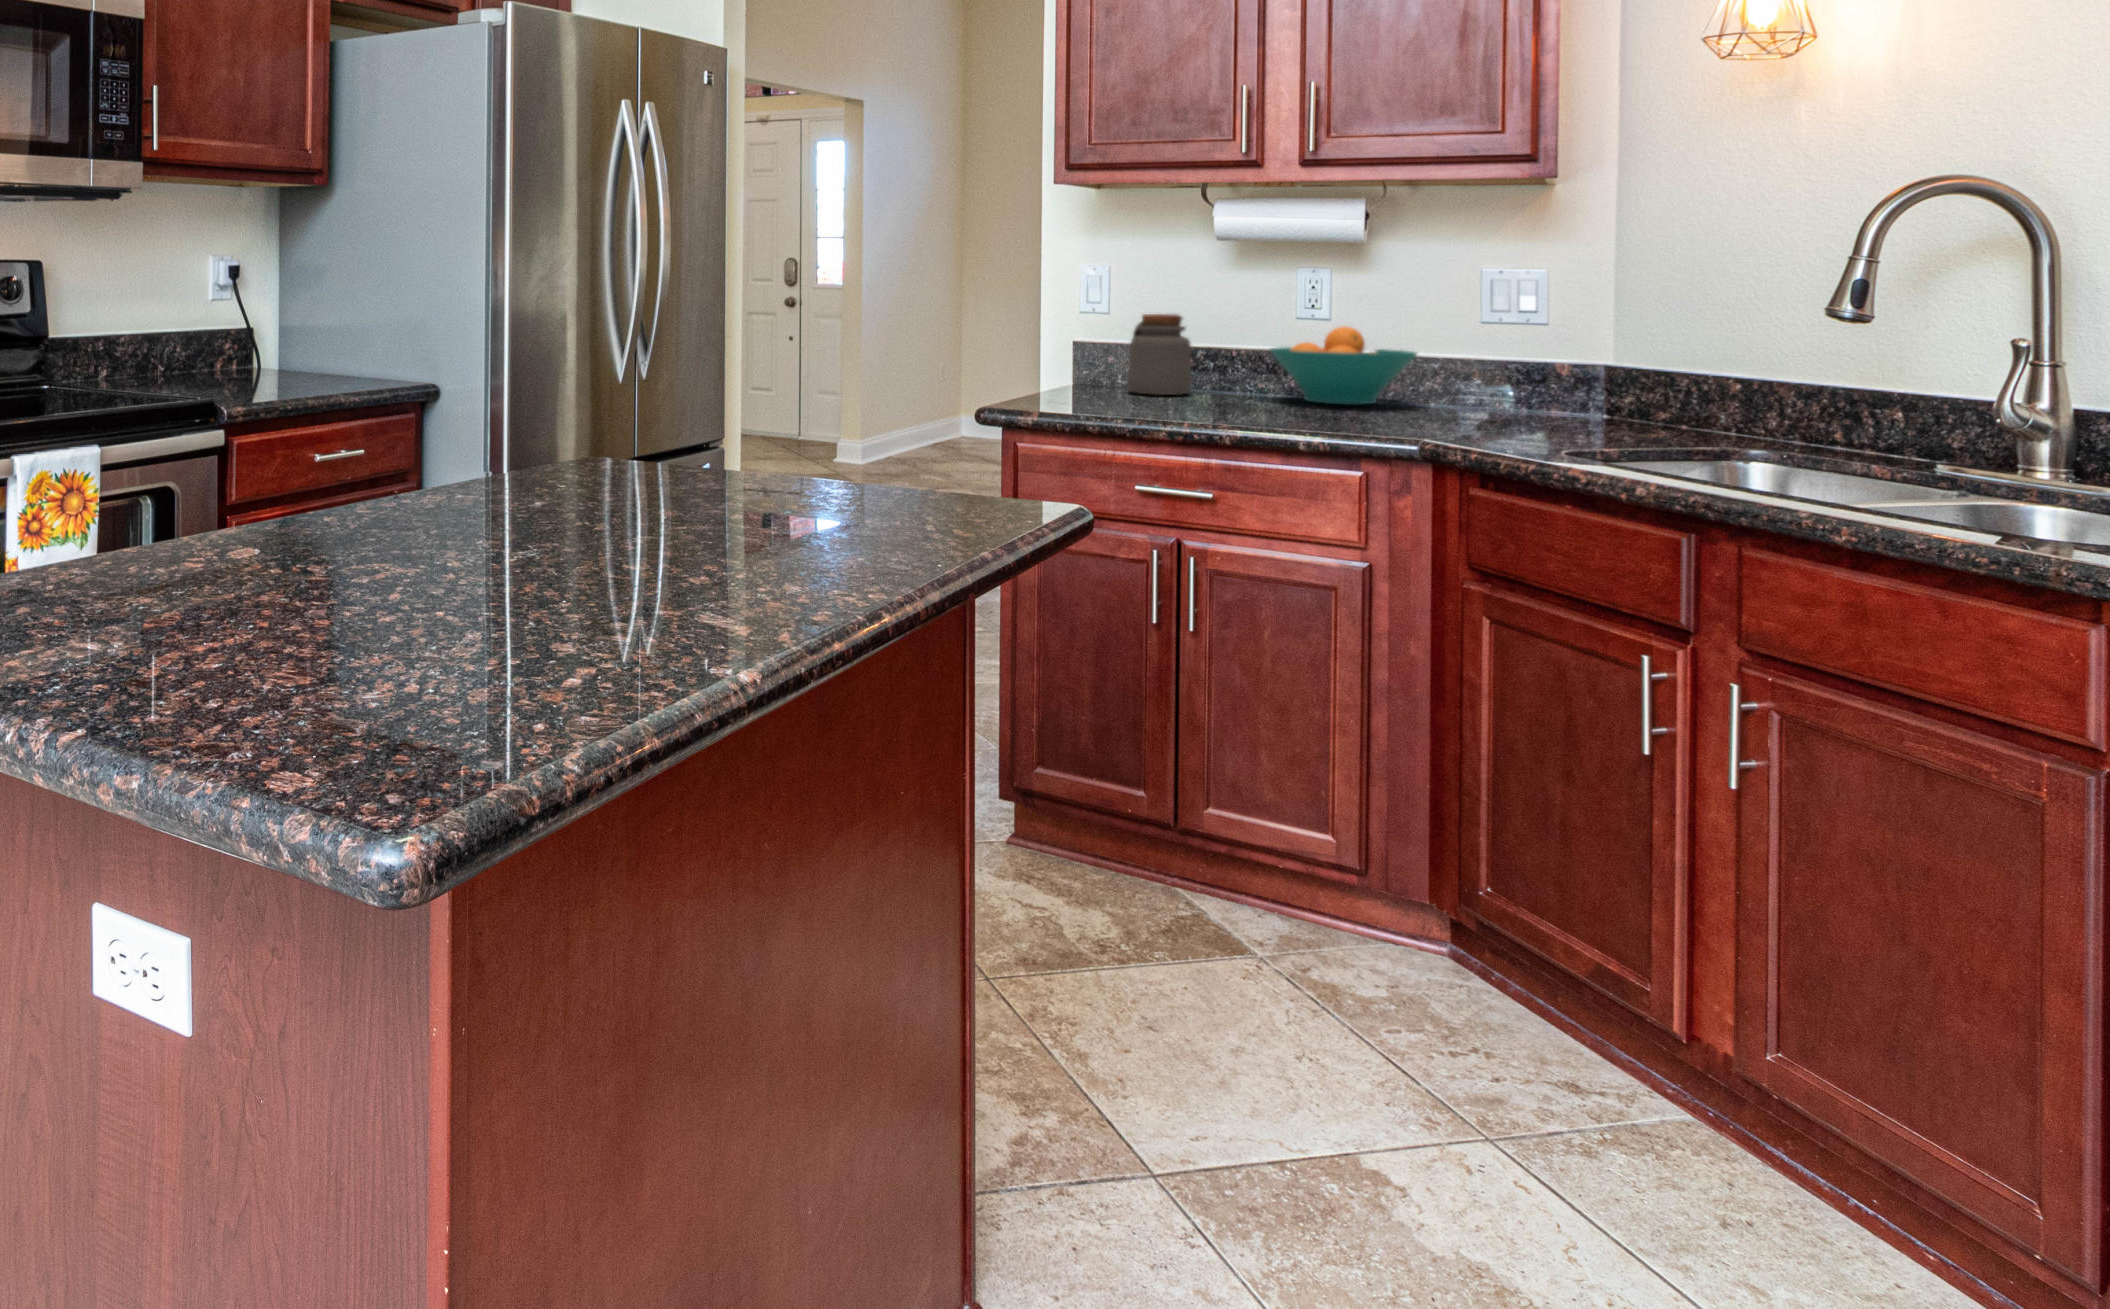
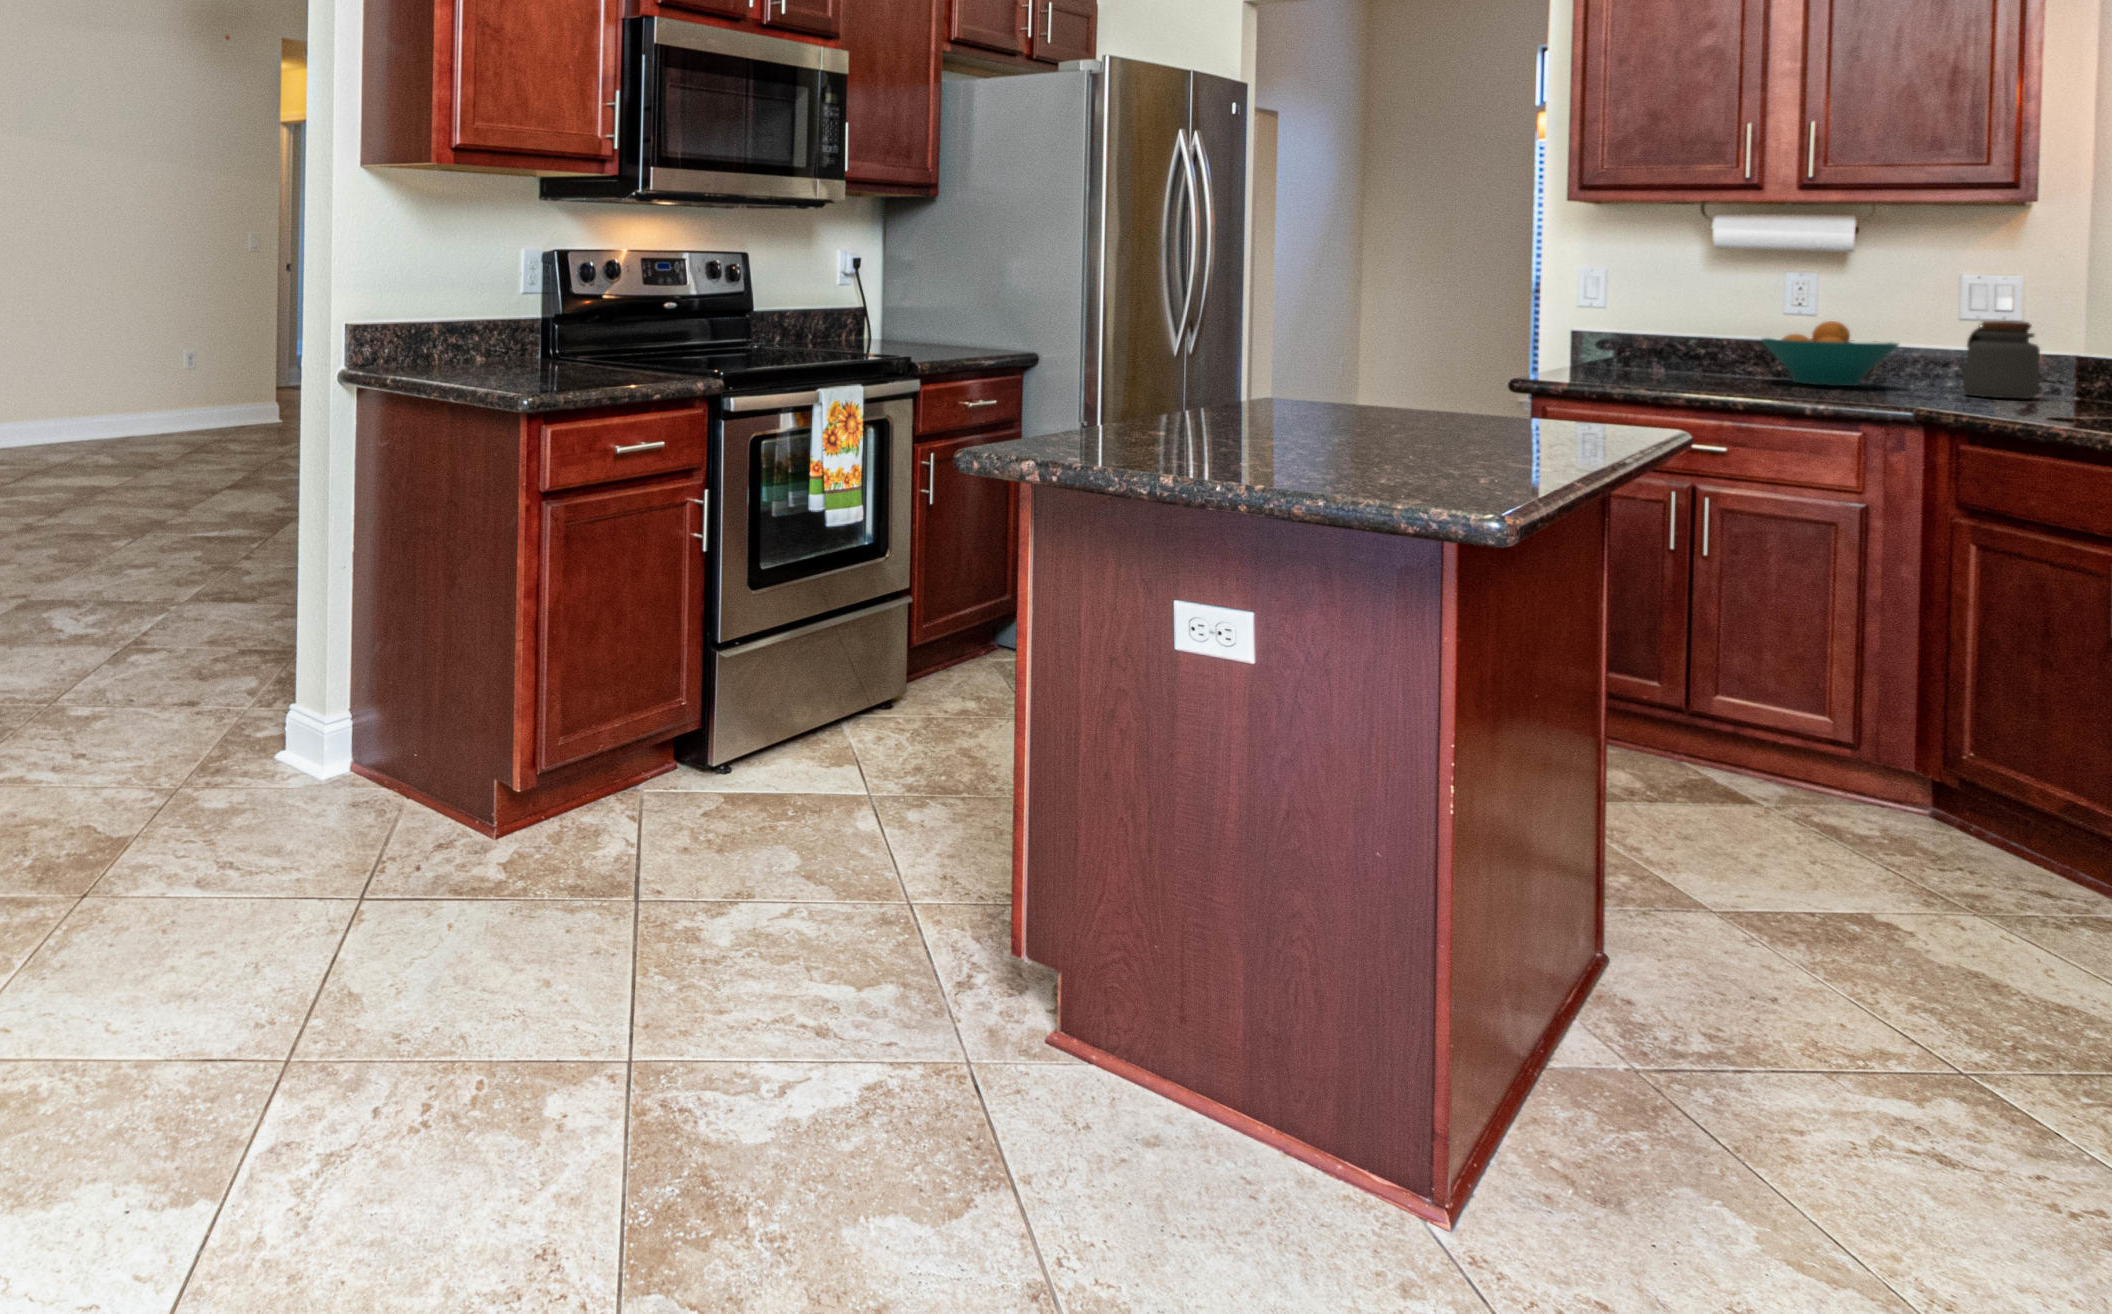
jar: present [1127,314,1191,395] -> present [1962,321,2040,399]

